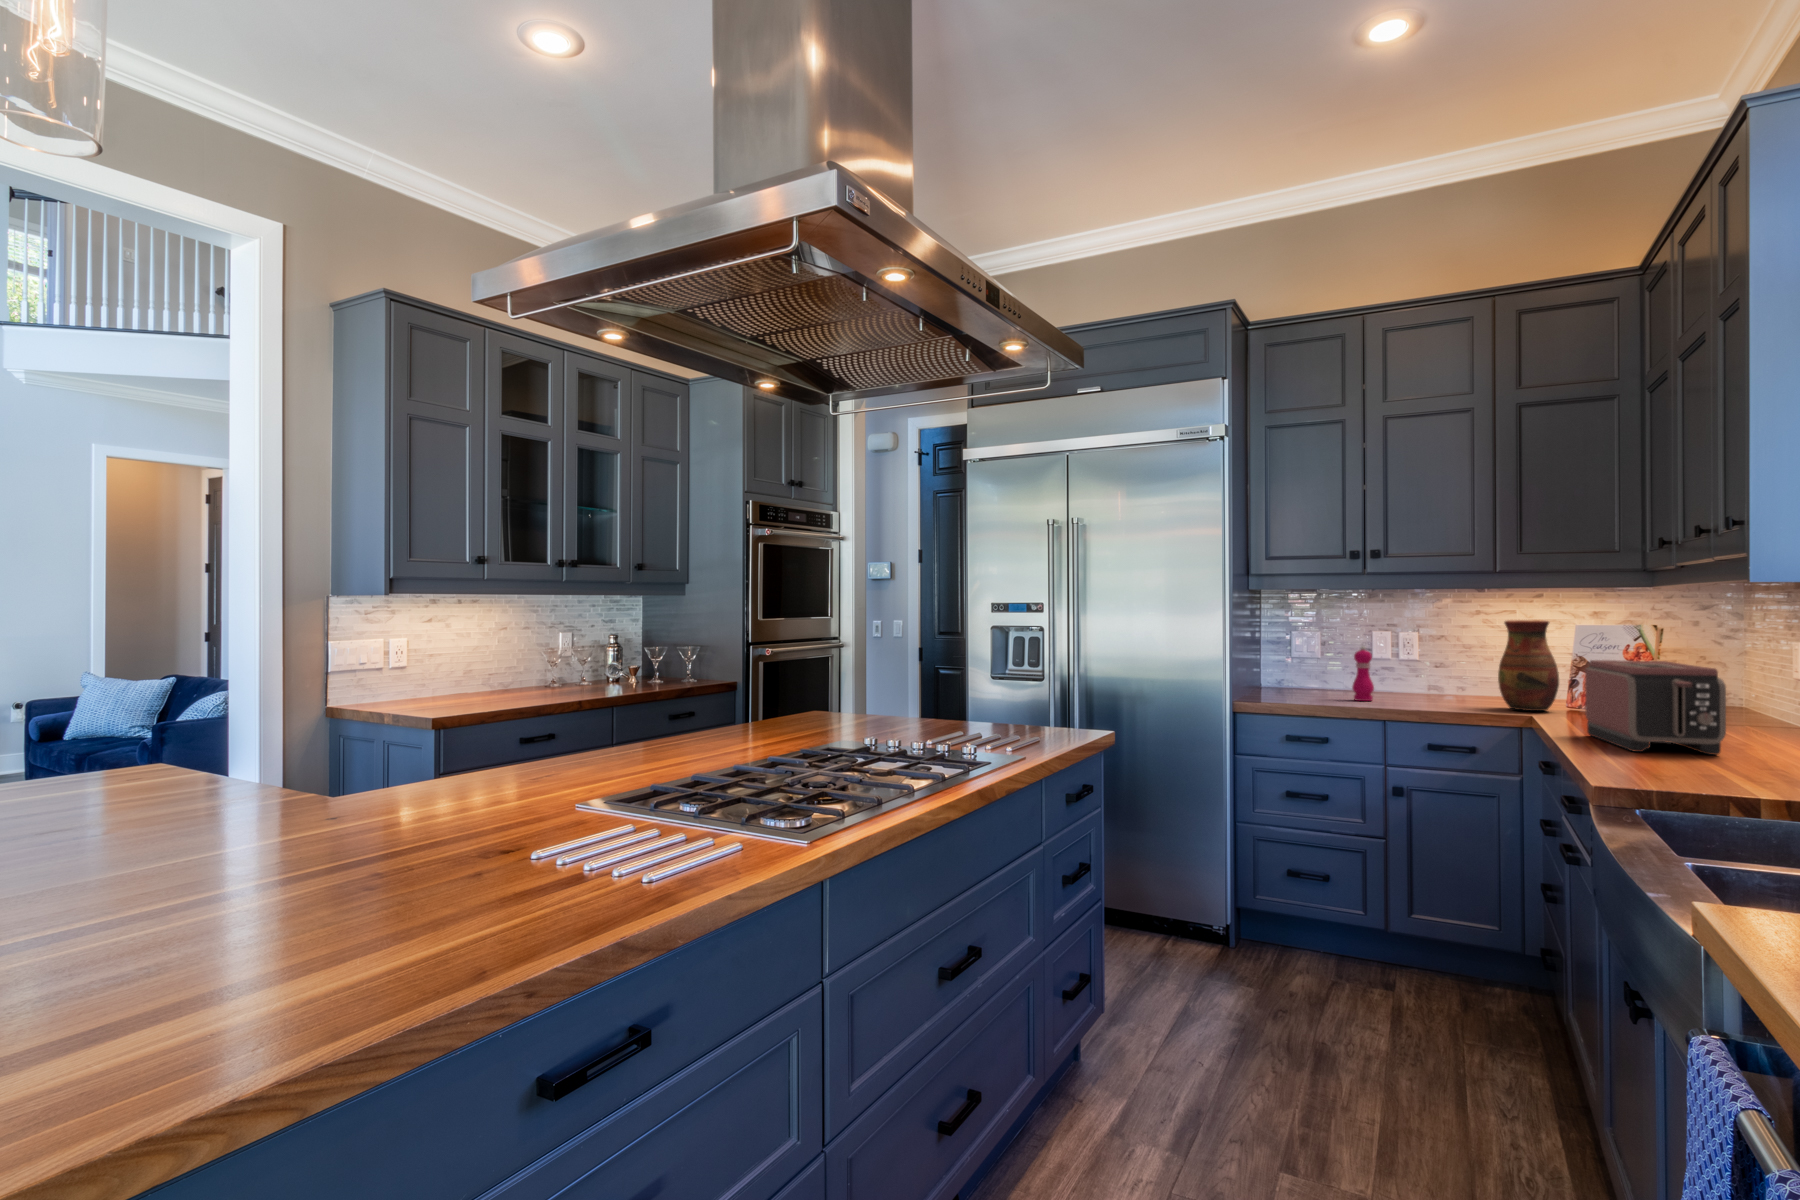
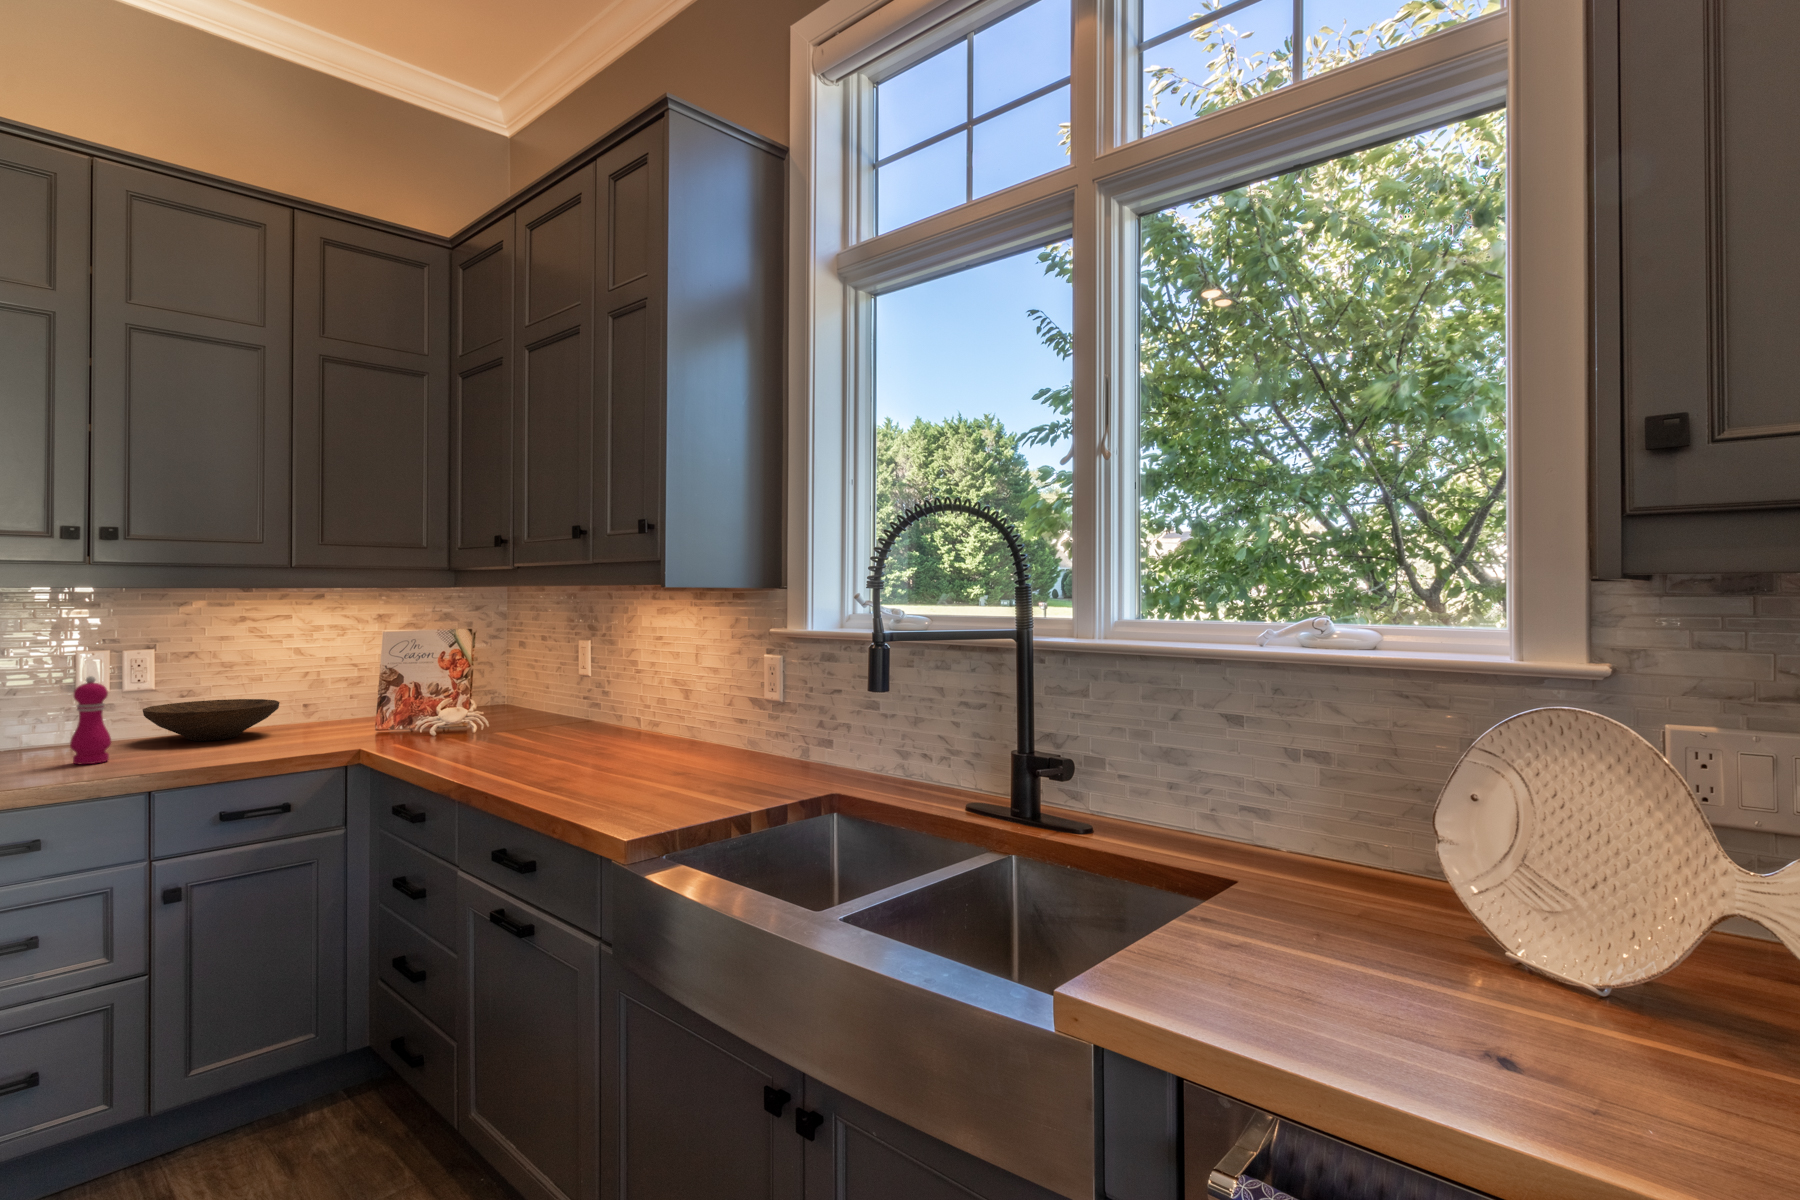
vase: present [1498,620,1559,711] -> none [306,628,380,744]
toaster: present [1585,660,1726,755] -> none [471,671,625,779]
wooden bowl: none [1404,671,1496,699] -> present [143,699,280,741]

